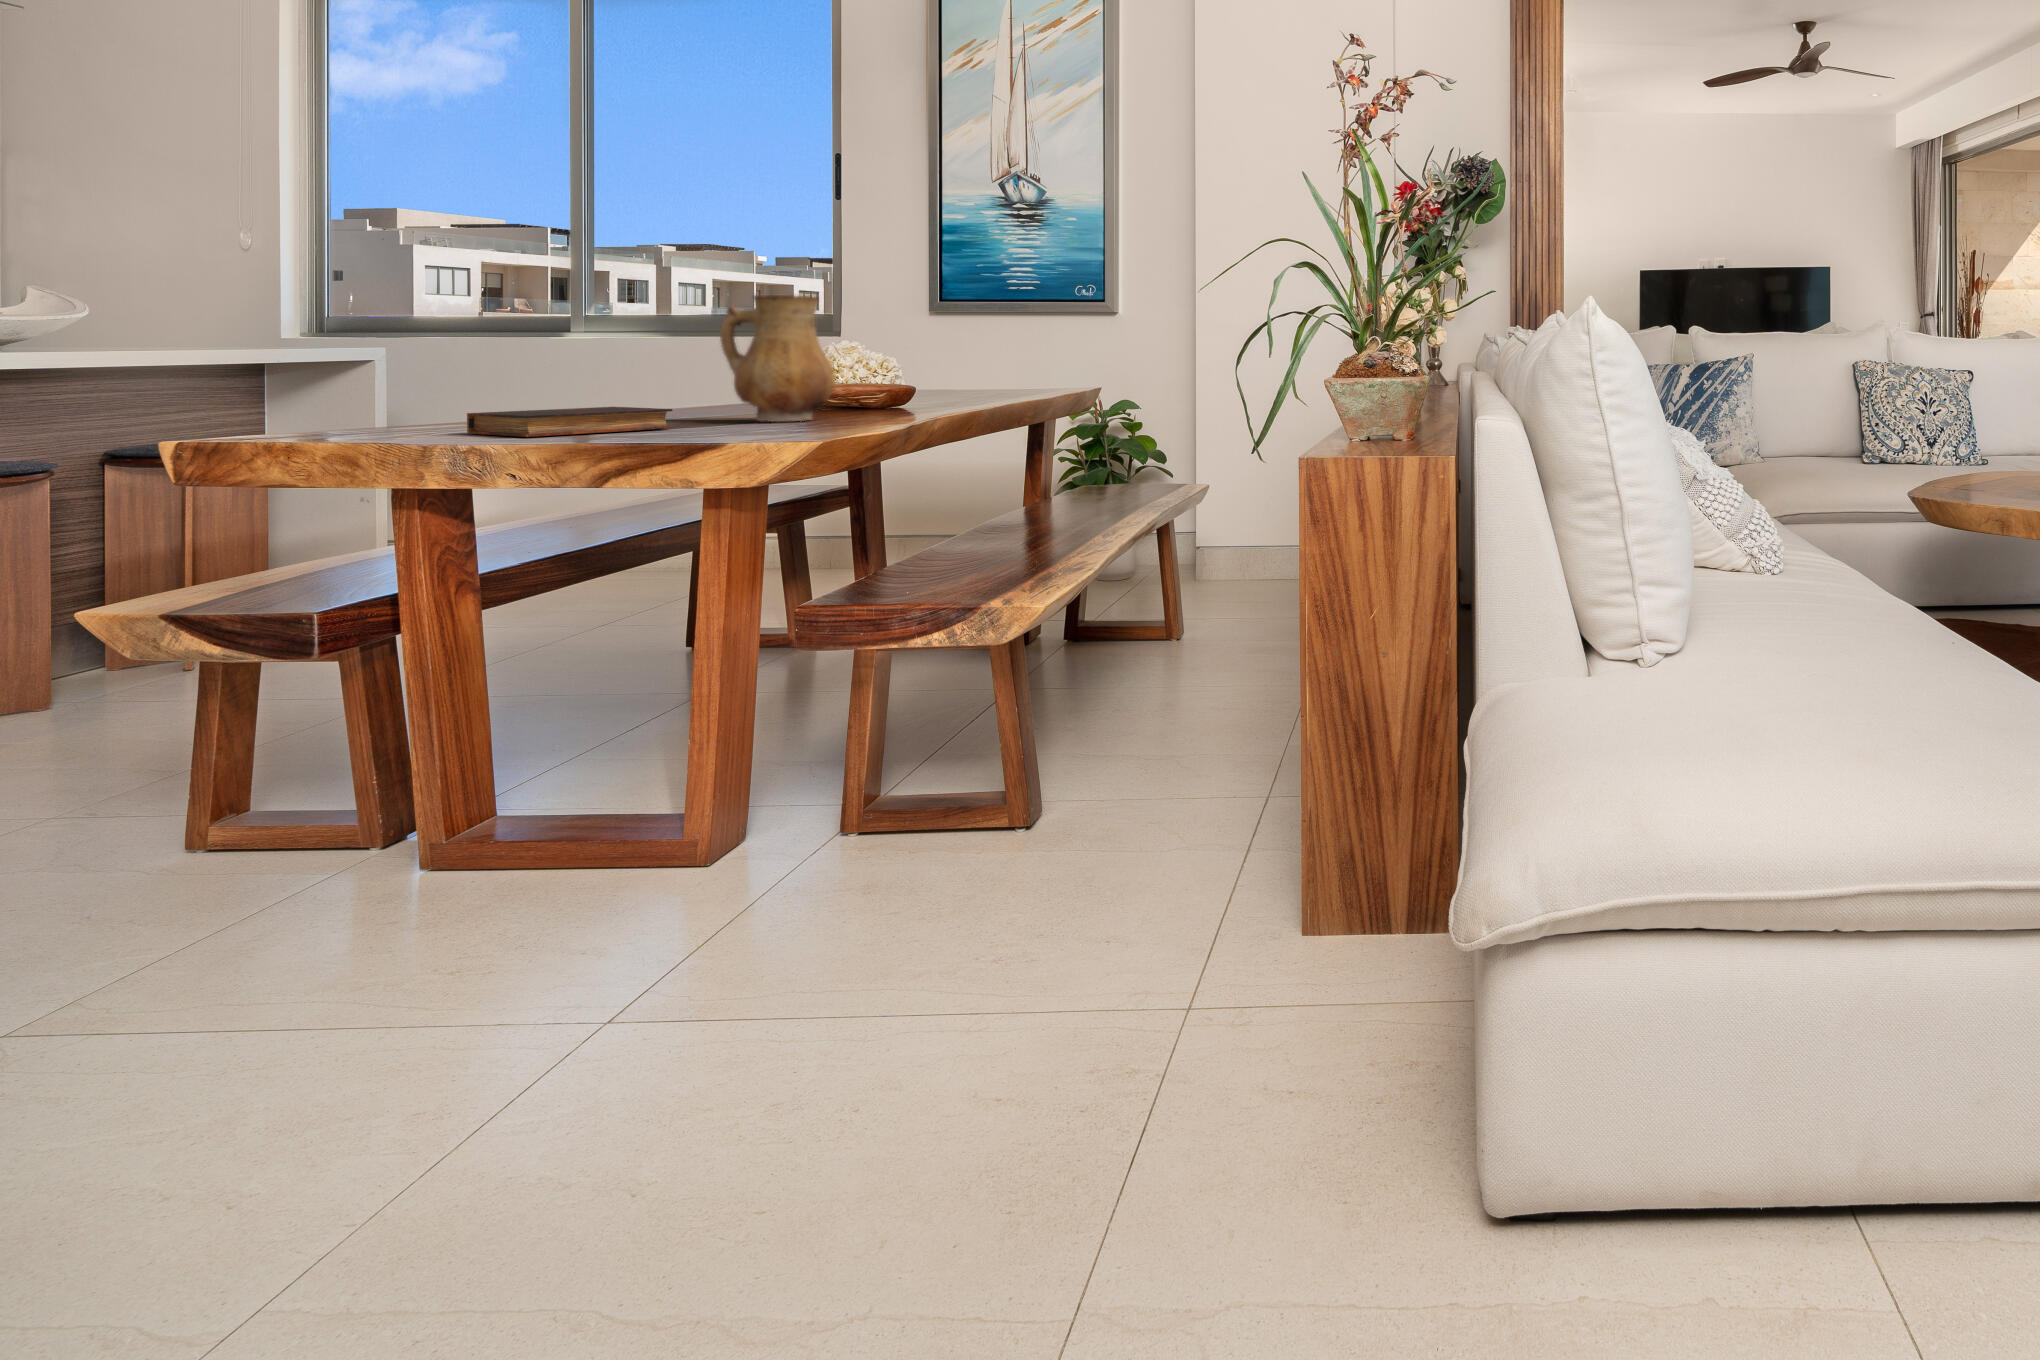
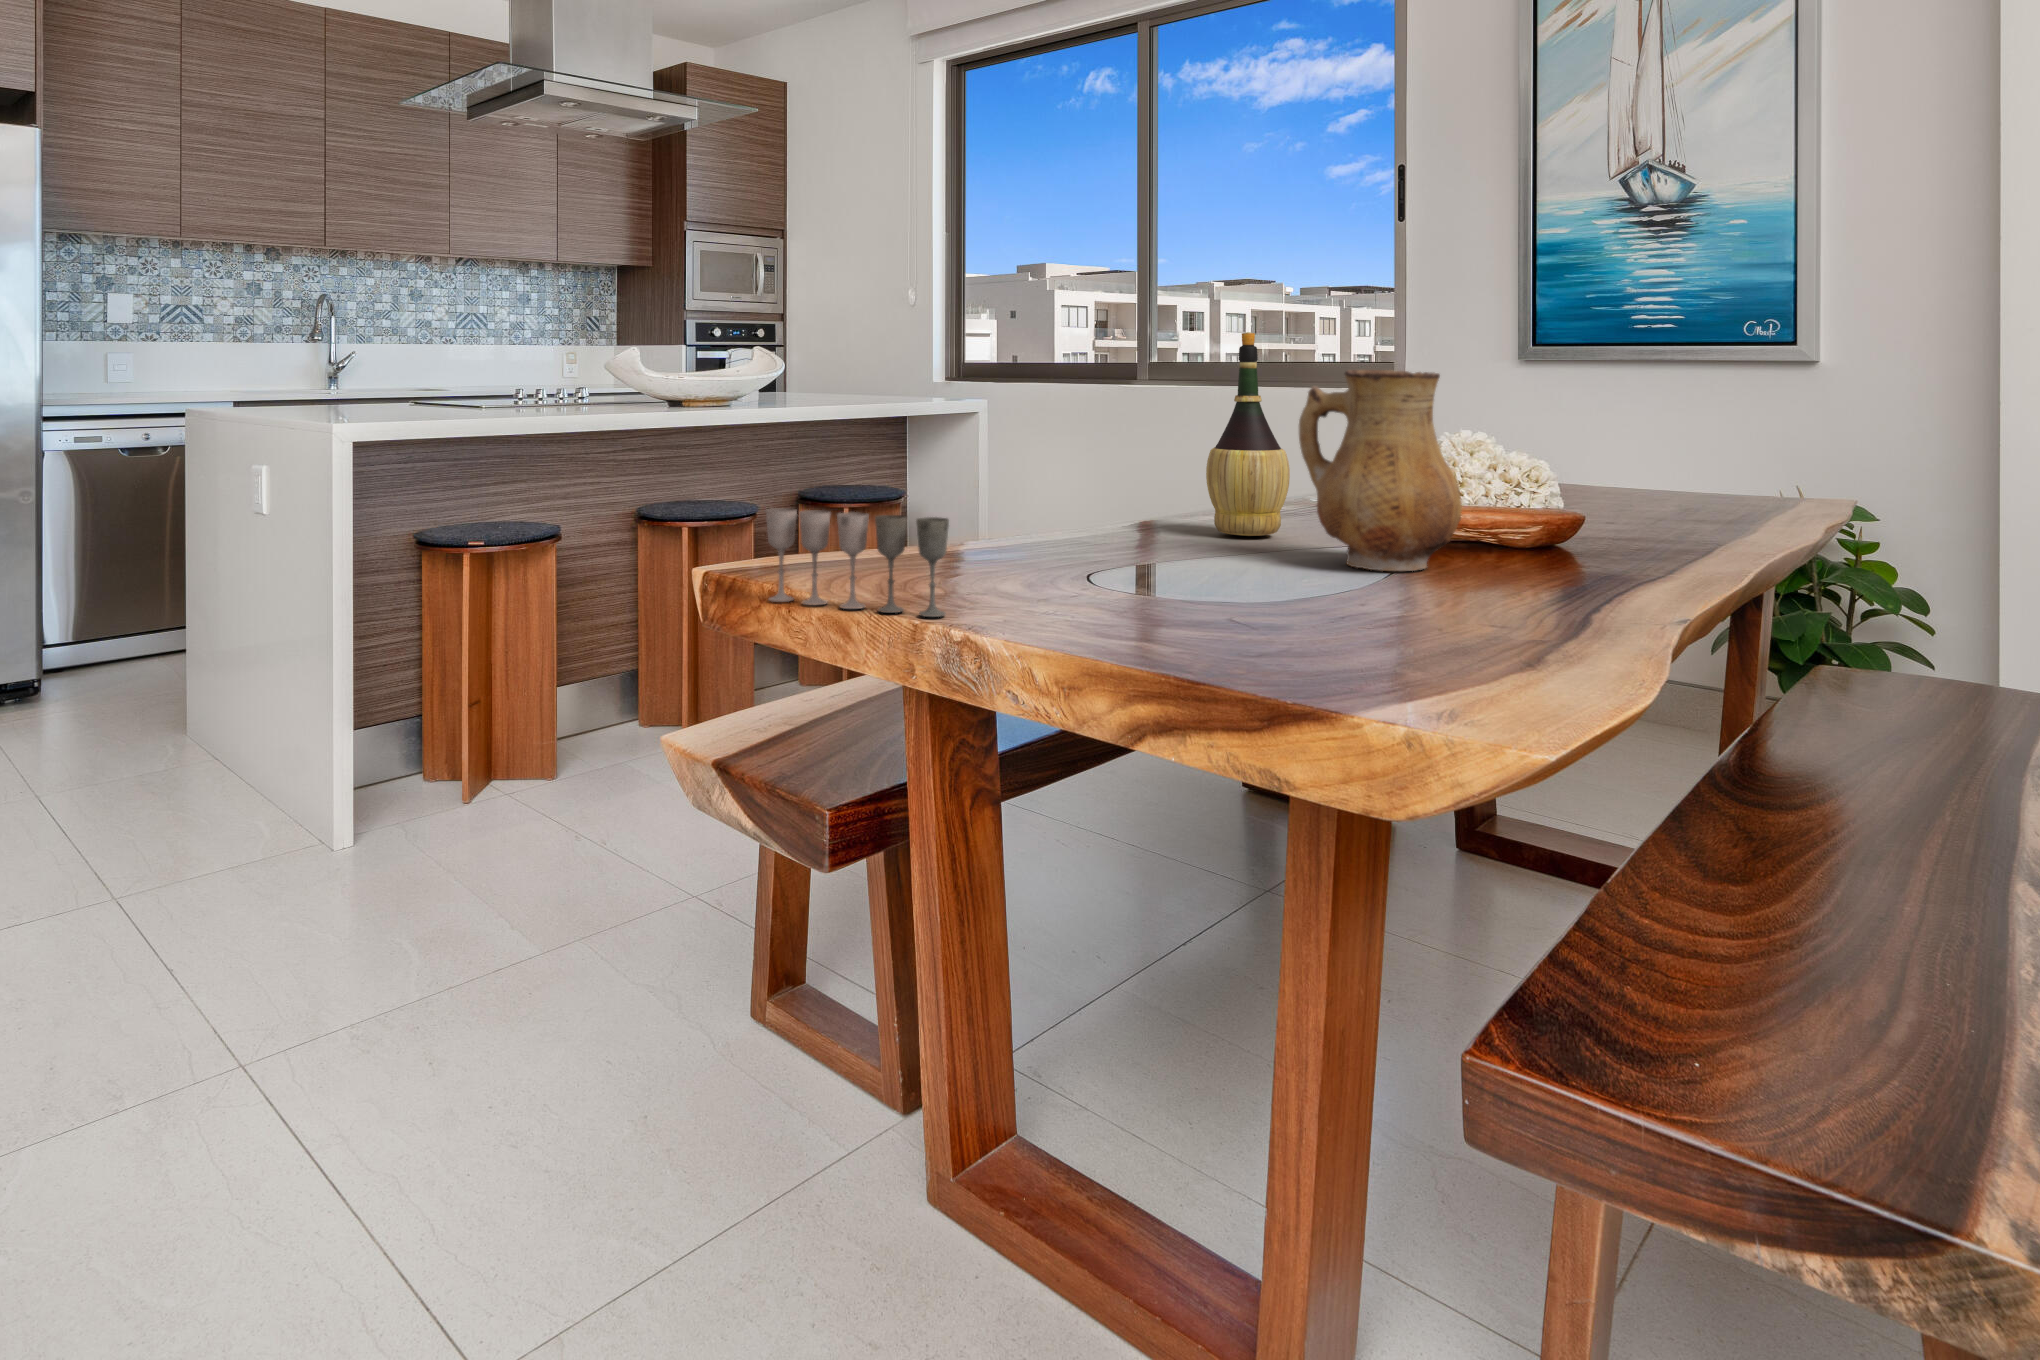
wine bottle: none [649,272,717,415] -> present [1206,332,1290,536]
wine glass: none [260,381,441,451] -> present [766,508,949,617]
book: present [467,407,673,437] -> none [994,533,1237,591]

